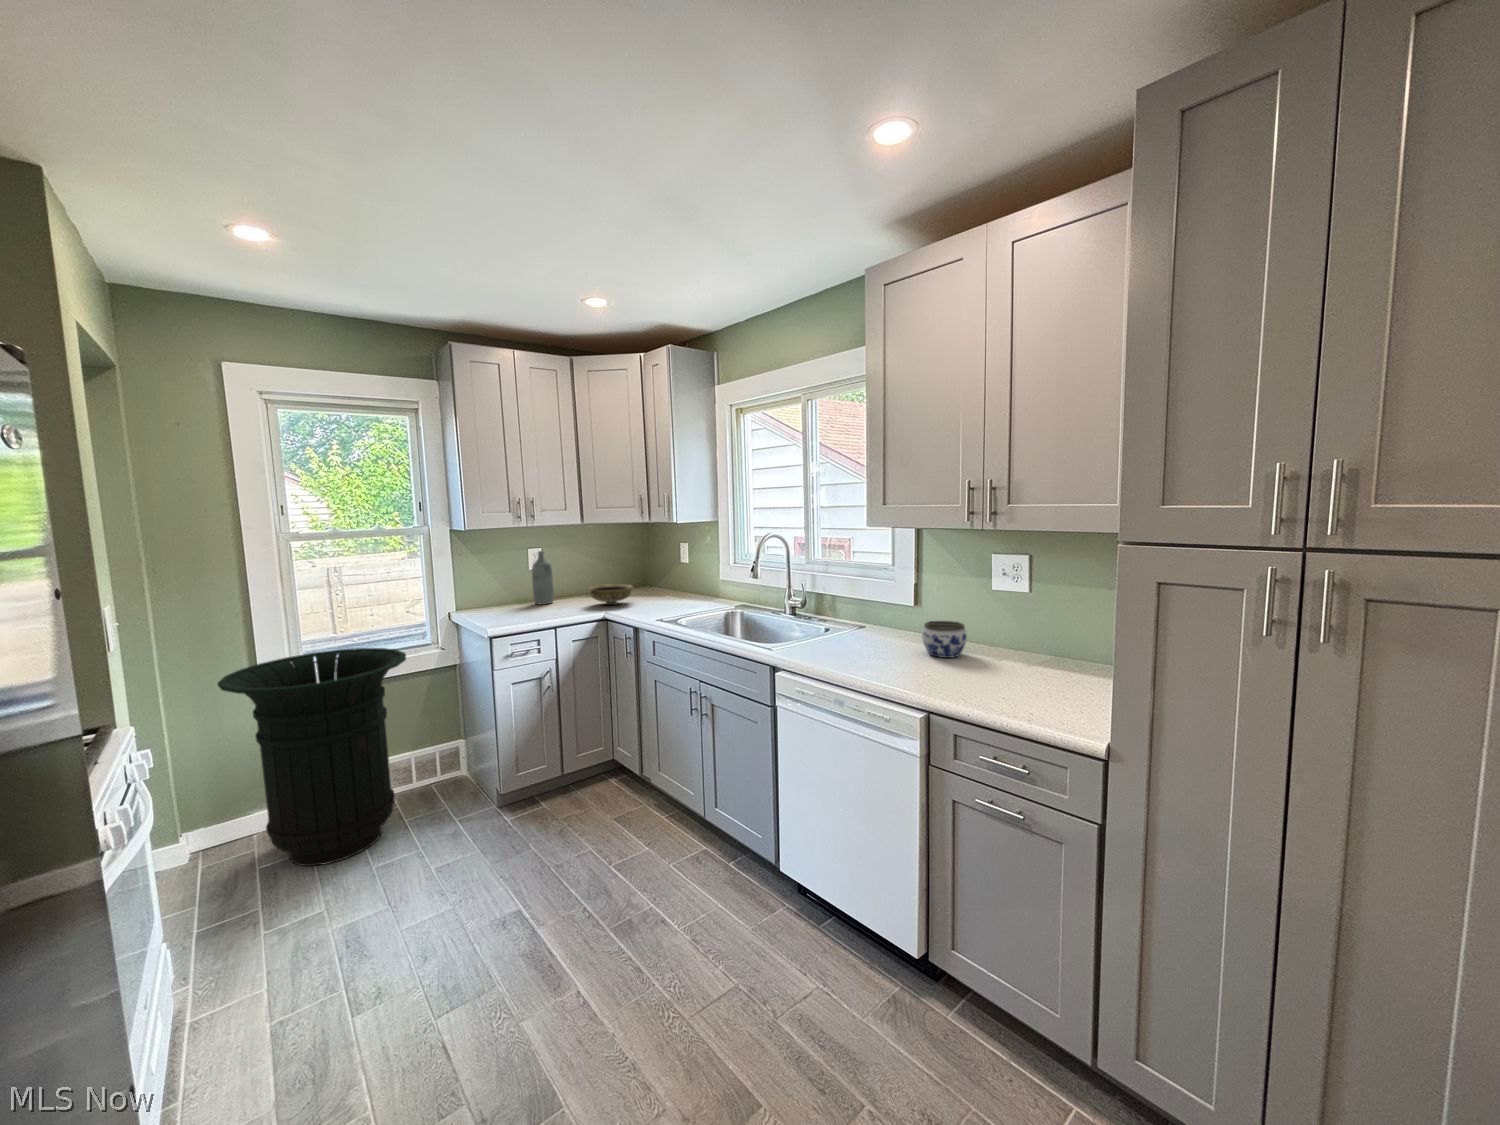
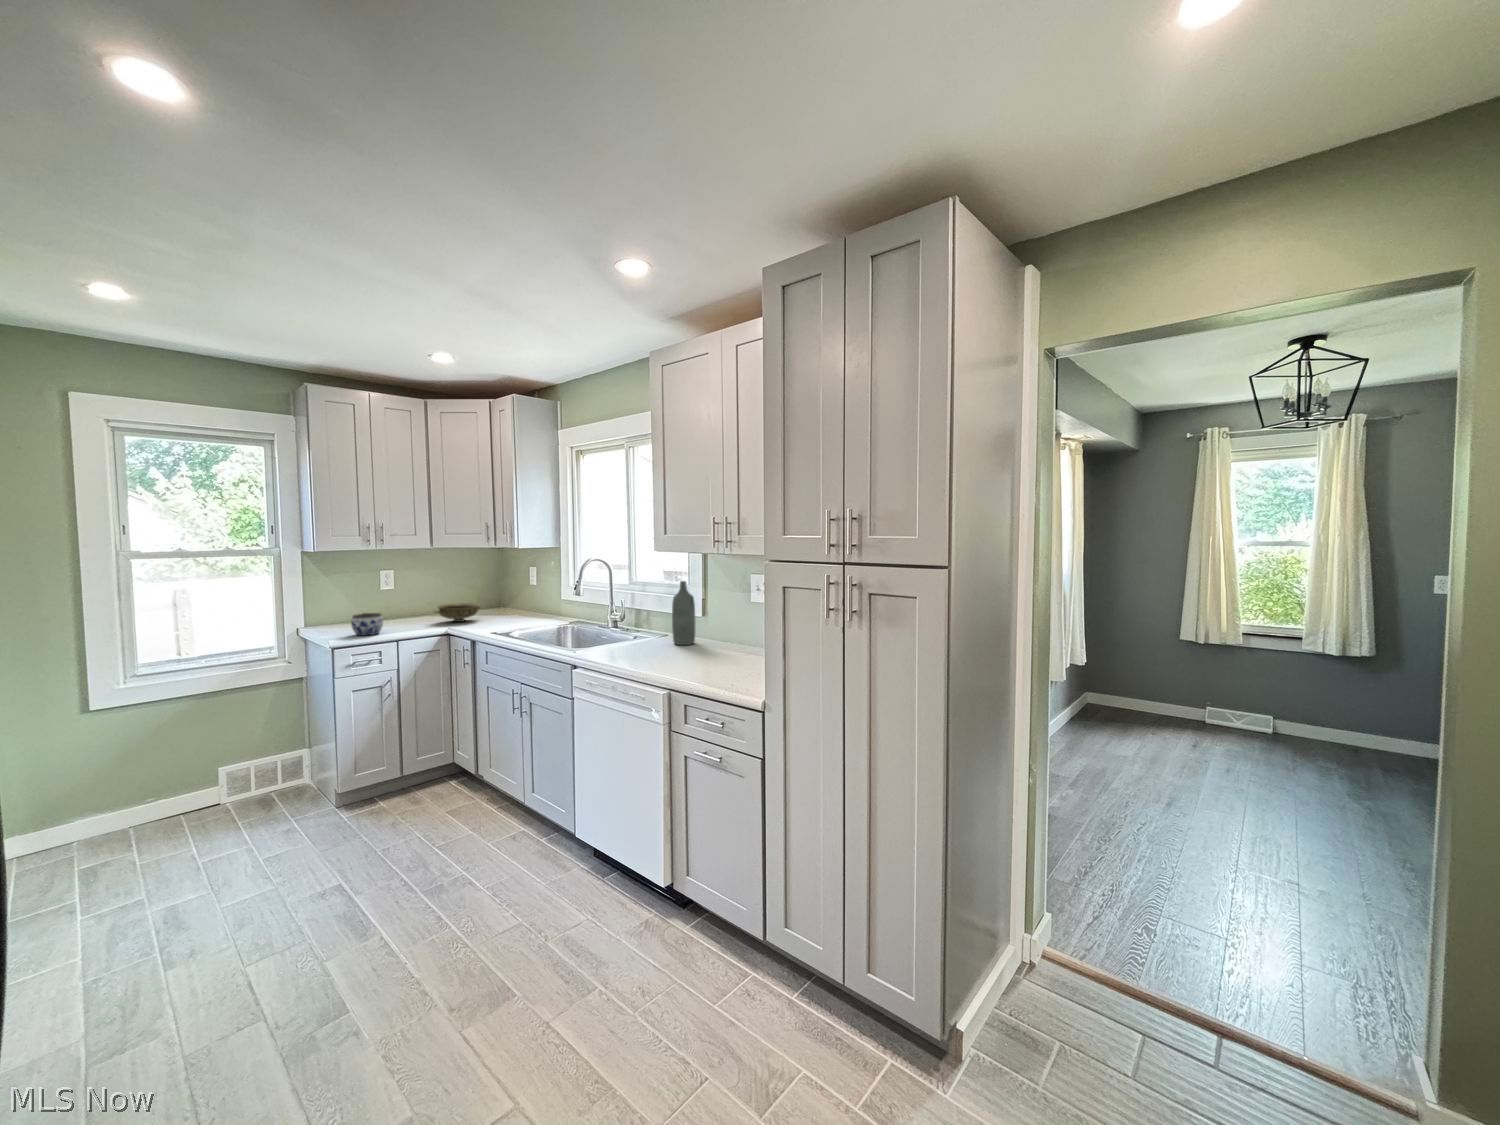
bottle: present [532,551,554,604] -> present [672,581,695,645]
jar: present [922,621,967,658] -> present [351,613,383,636]
trash can: present [217,648,406,866] -> none [44,660,246,864]

